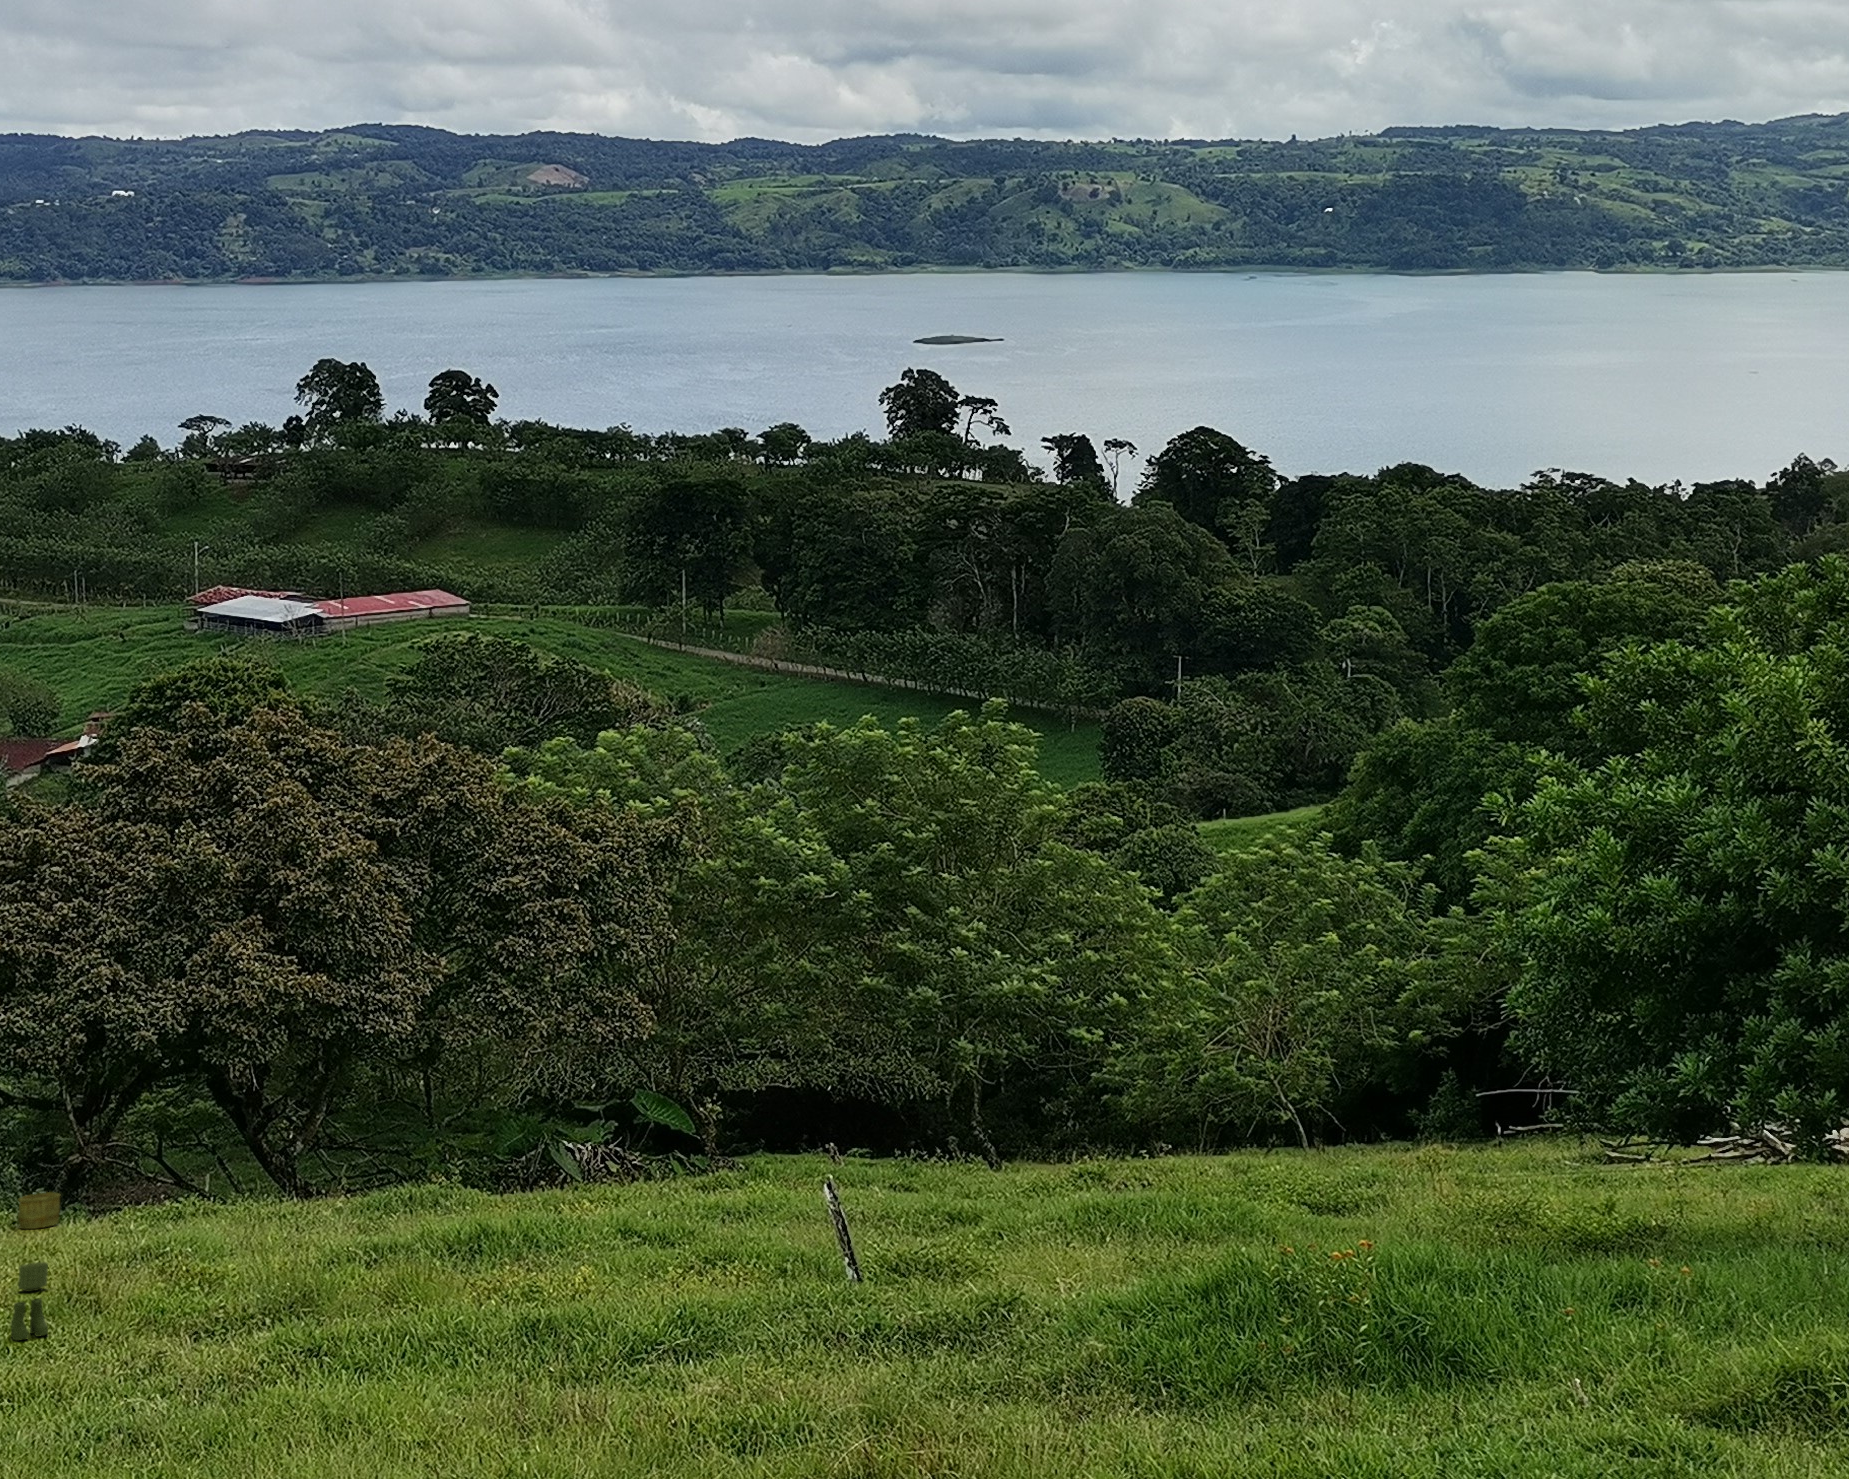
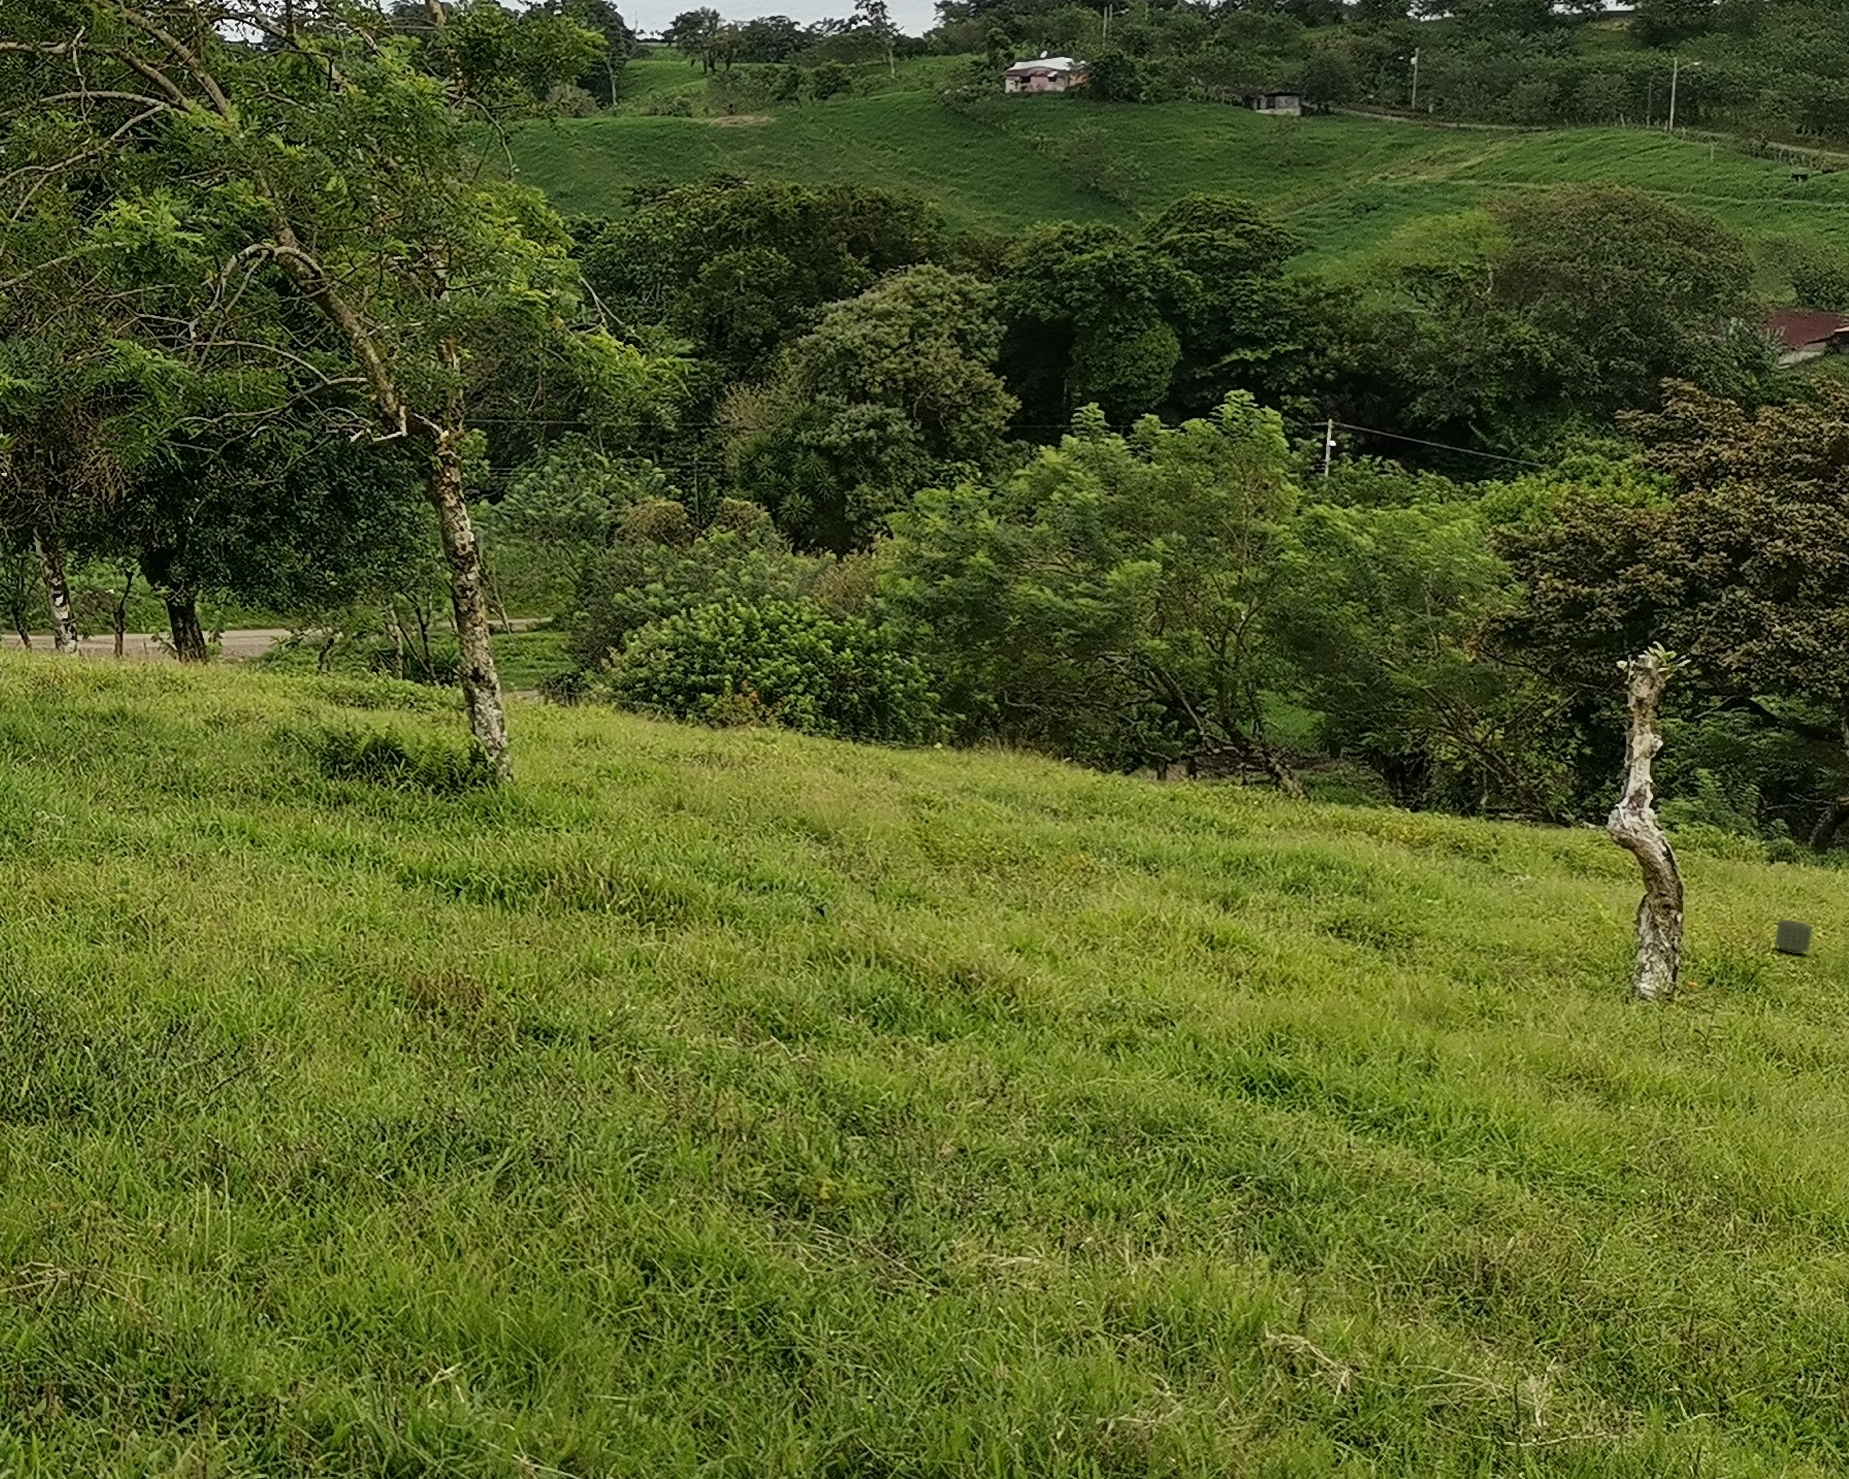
wooden bucket: present [18,1192,60,1229] -> none [1771,838,1824,881]
boots: present [11,1299,48,1341] -> none [1769,964,1814,1012]

